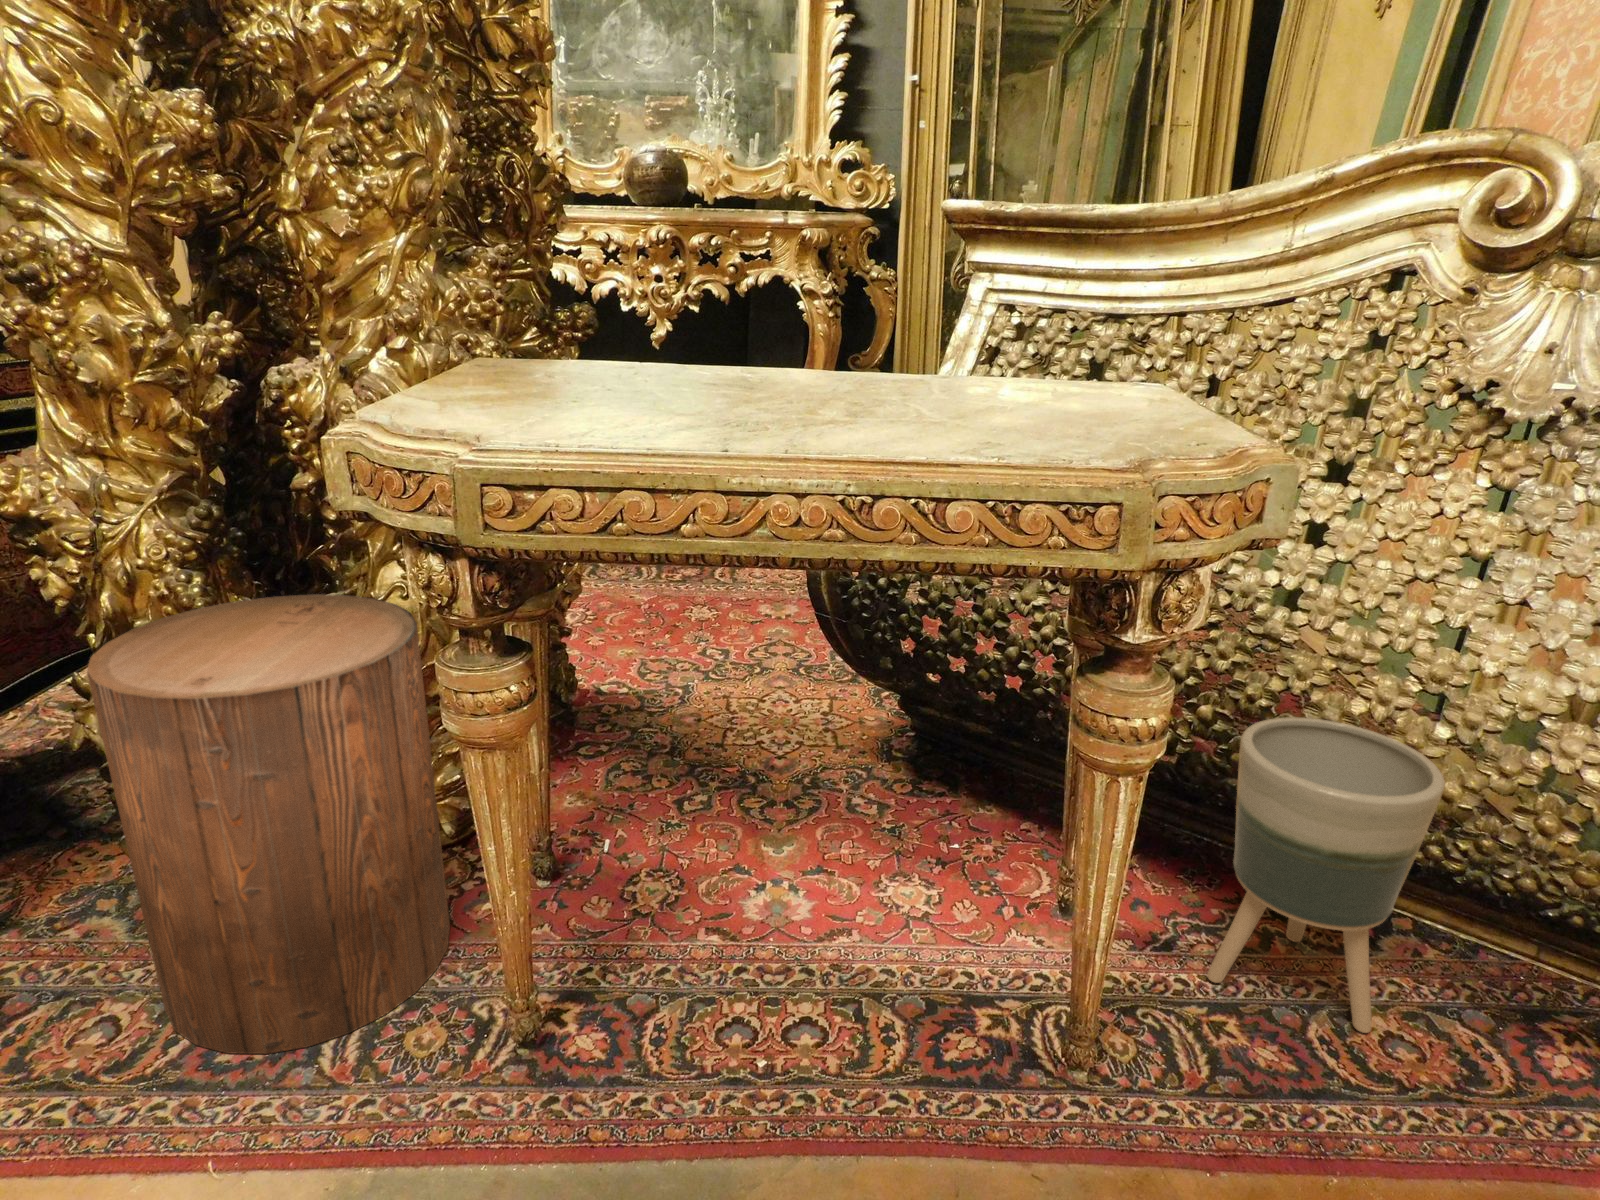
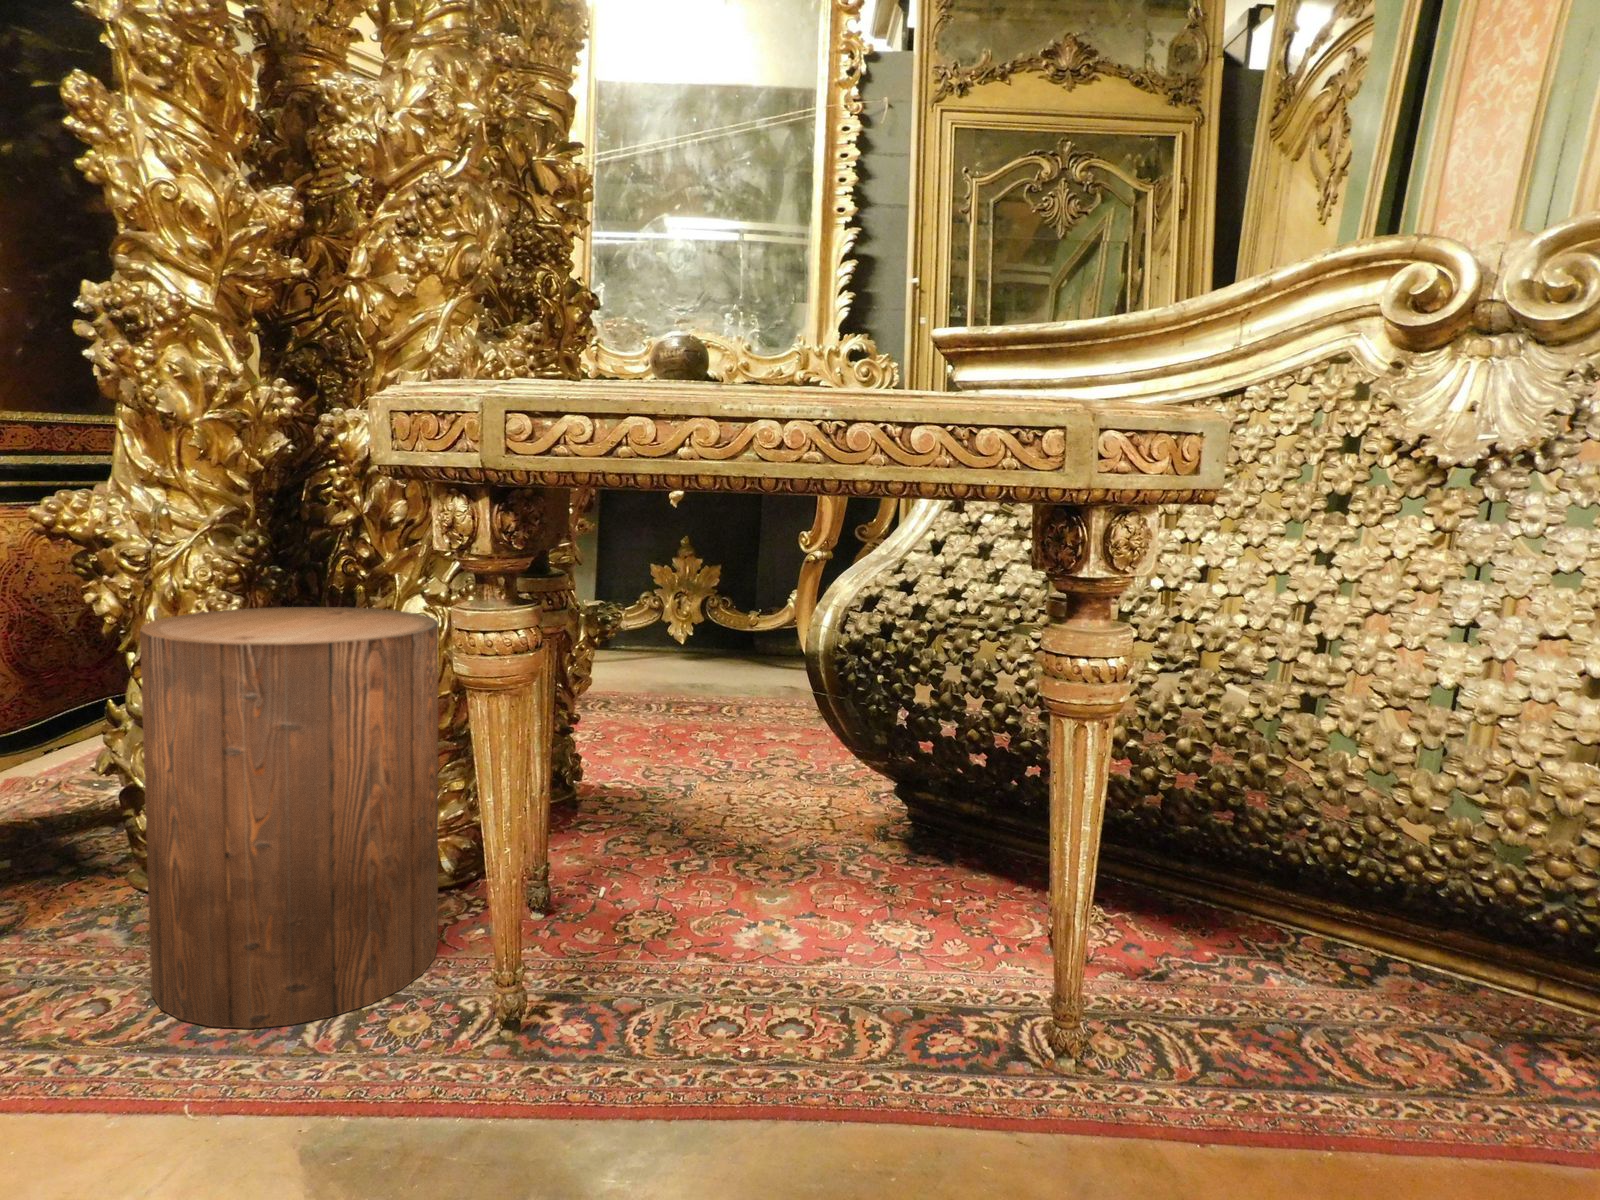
planter: present [1207,717,1445,1033] -> none [1200,736,1408,1046]

